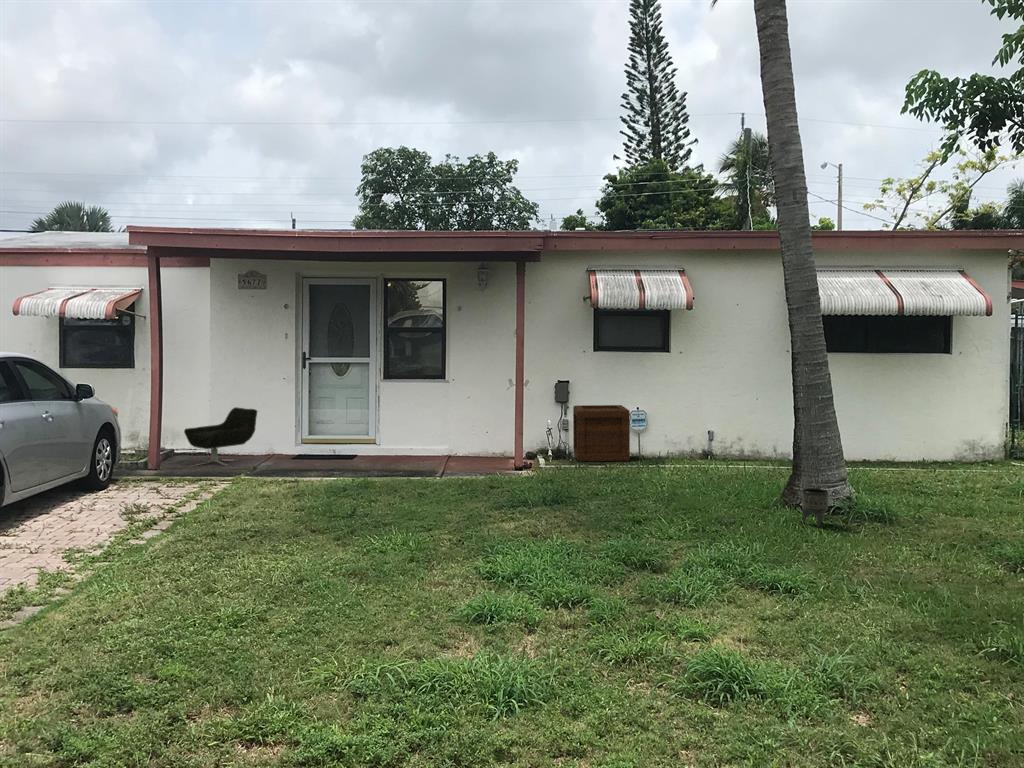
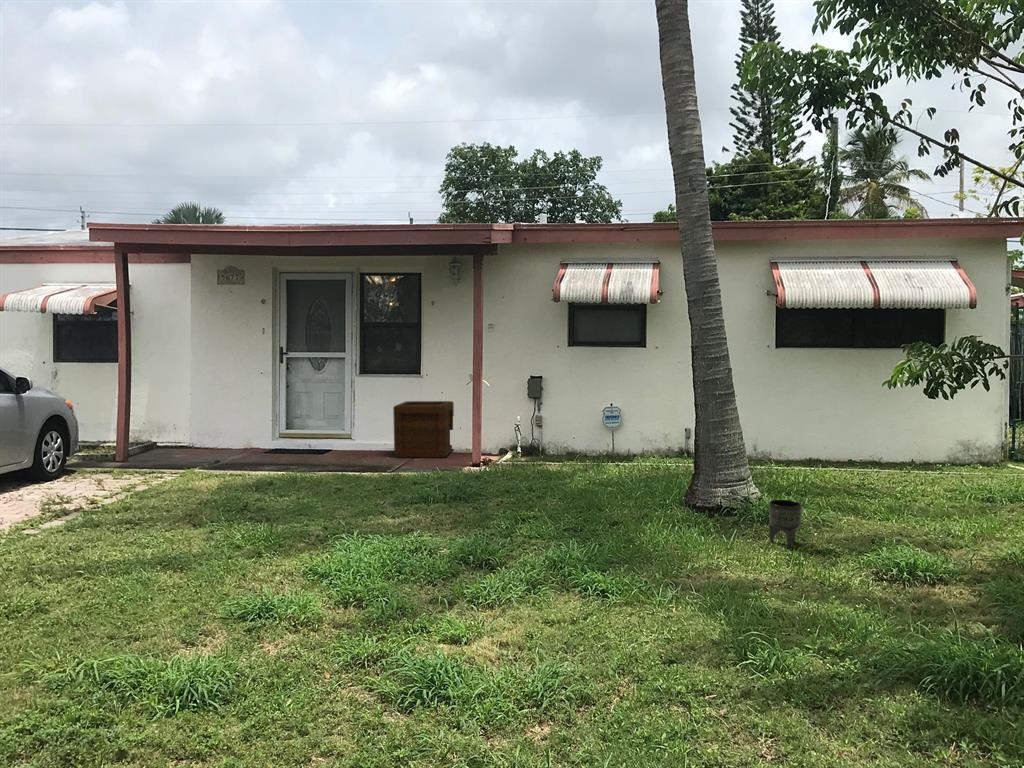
wooden crate: present [573,405,630,462] -> present [393,401,454,458]
lounge chair: present [184,407,257,466] -> none [158,401,231,460]

